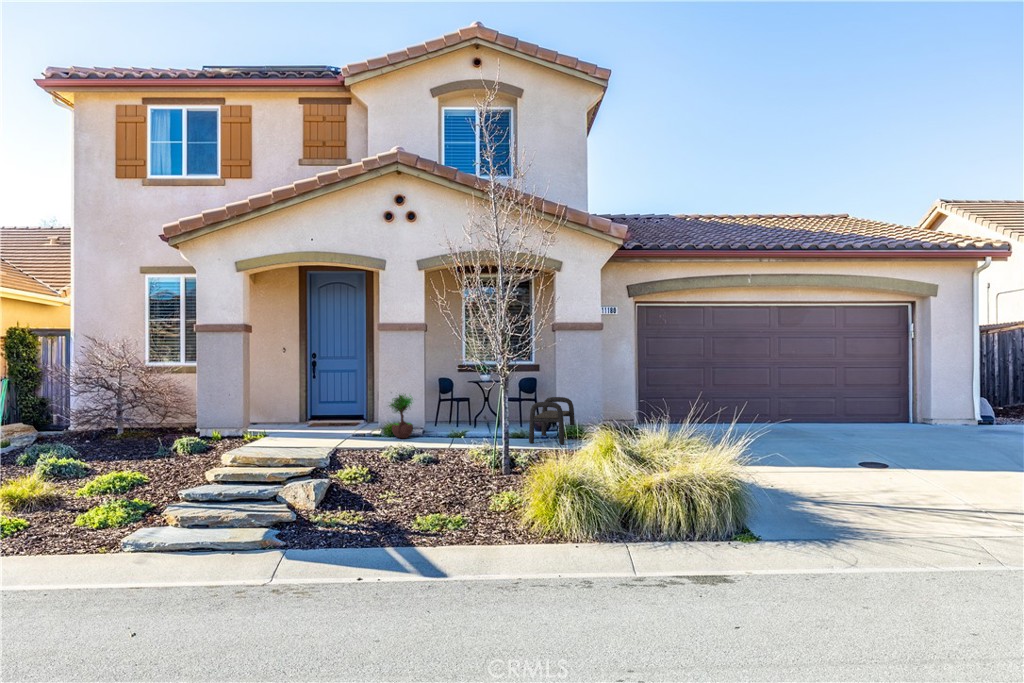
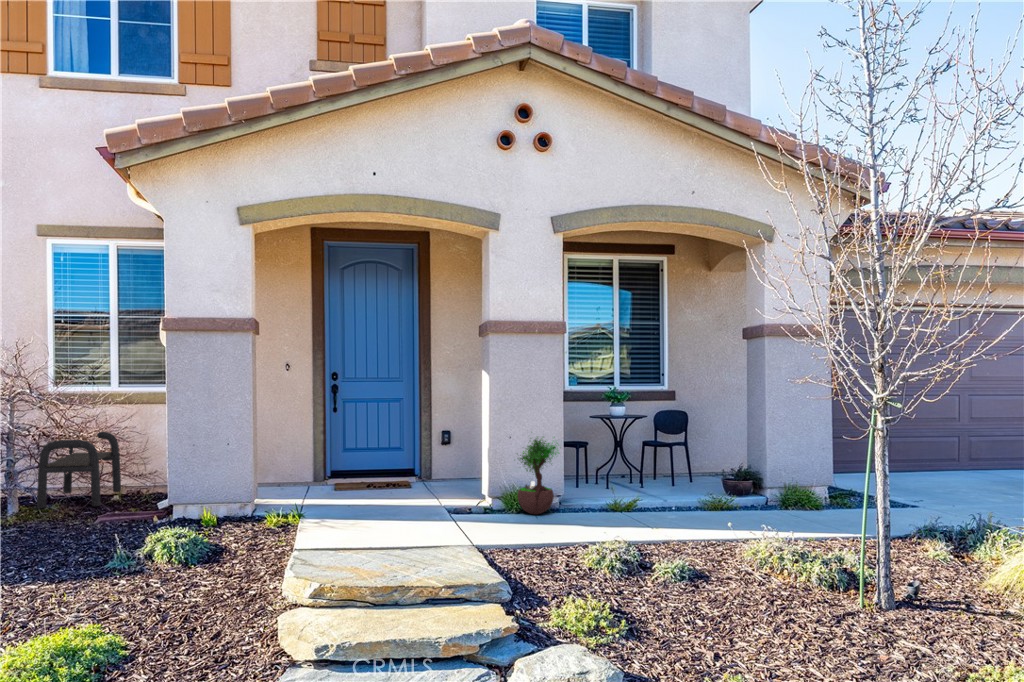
bench: present [529,397,575,444] -> present [37,431,121,508]

